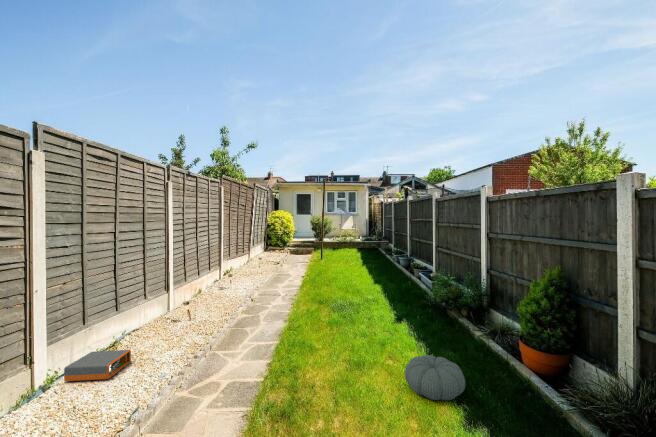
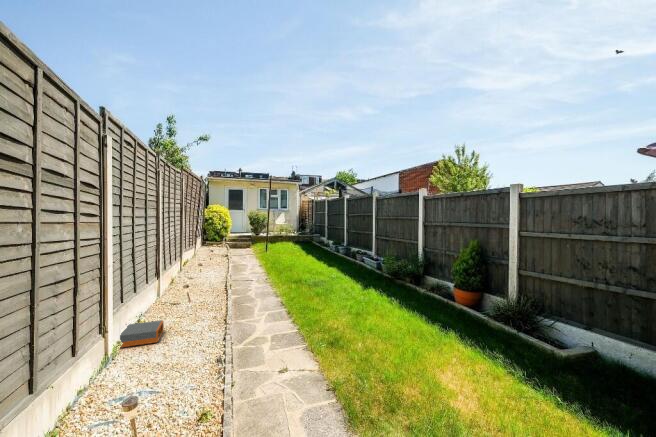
pouf: present [405,355,465,400] -> none [392,301,430,325]

